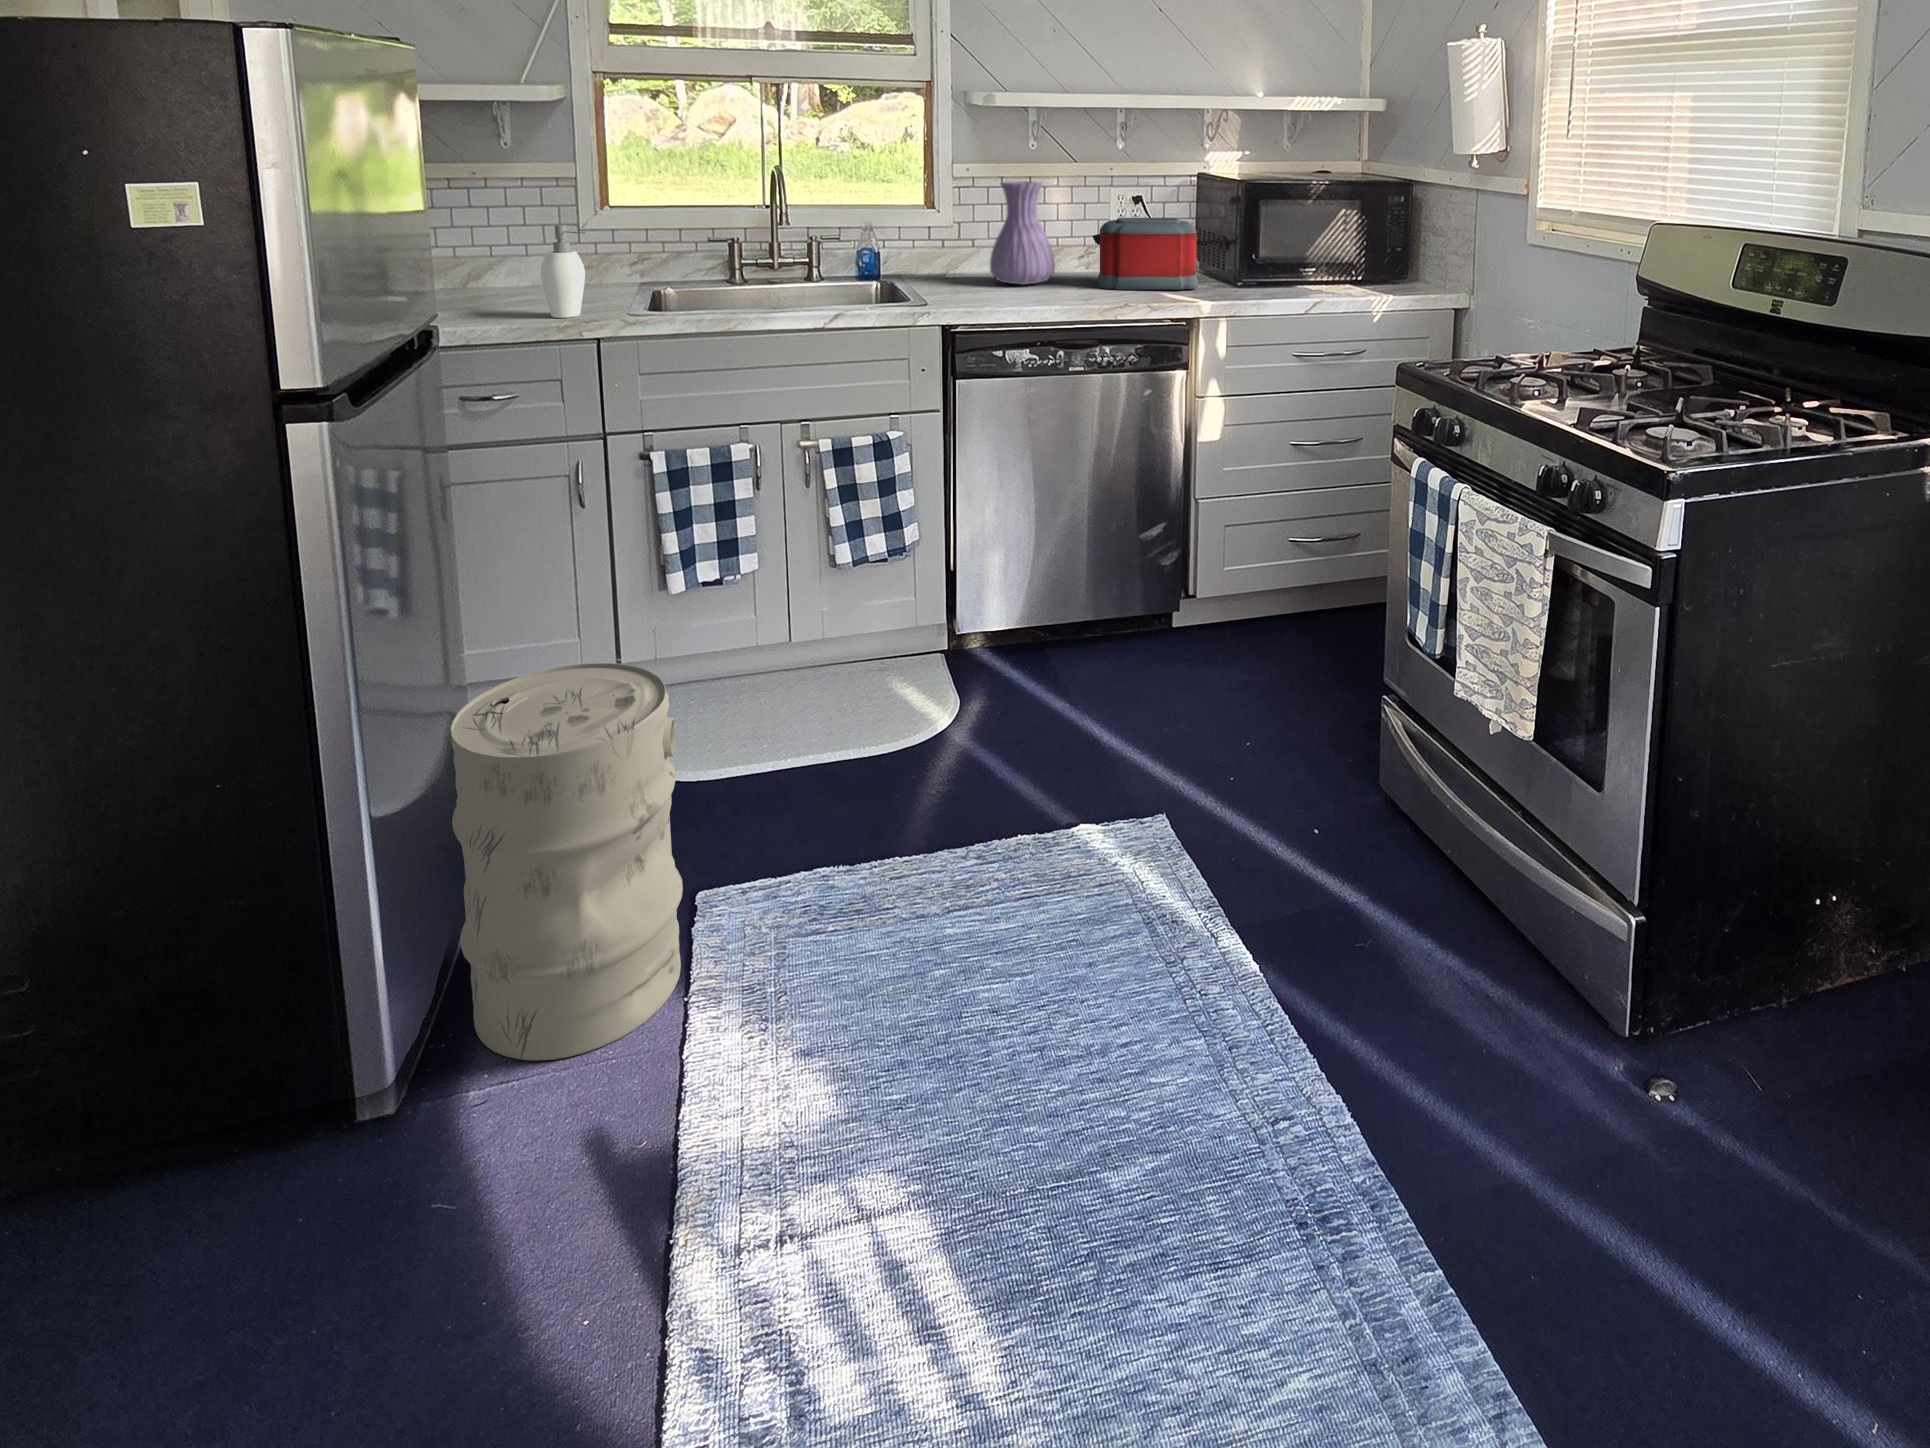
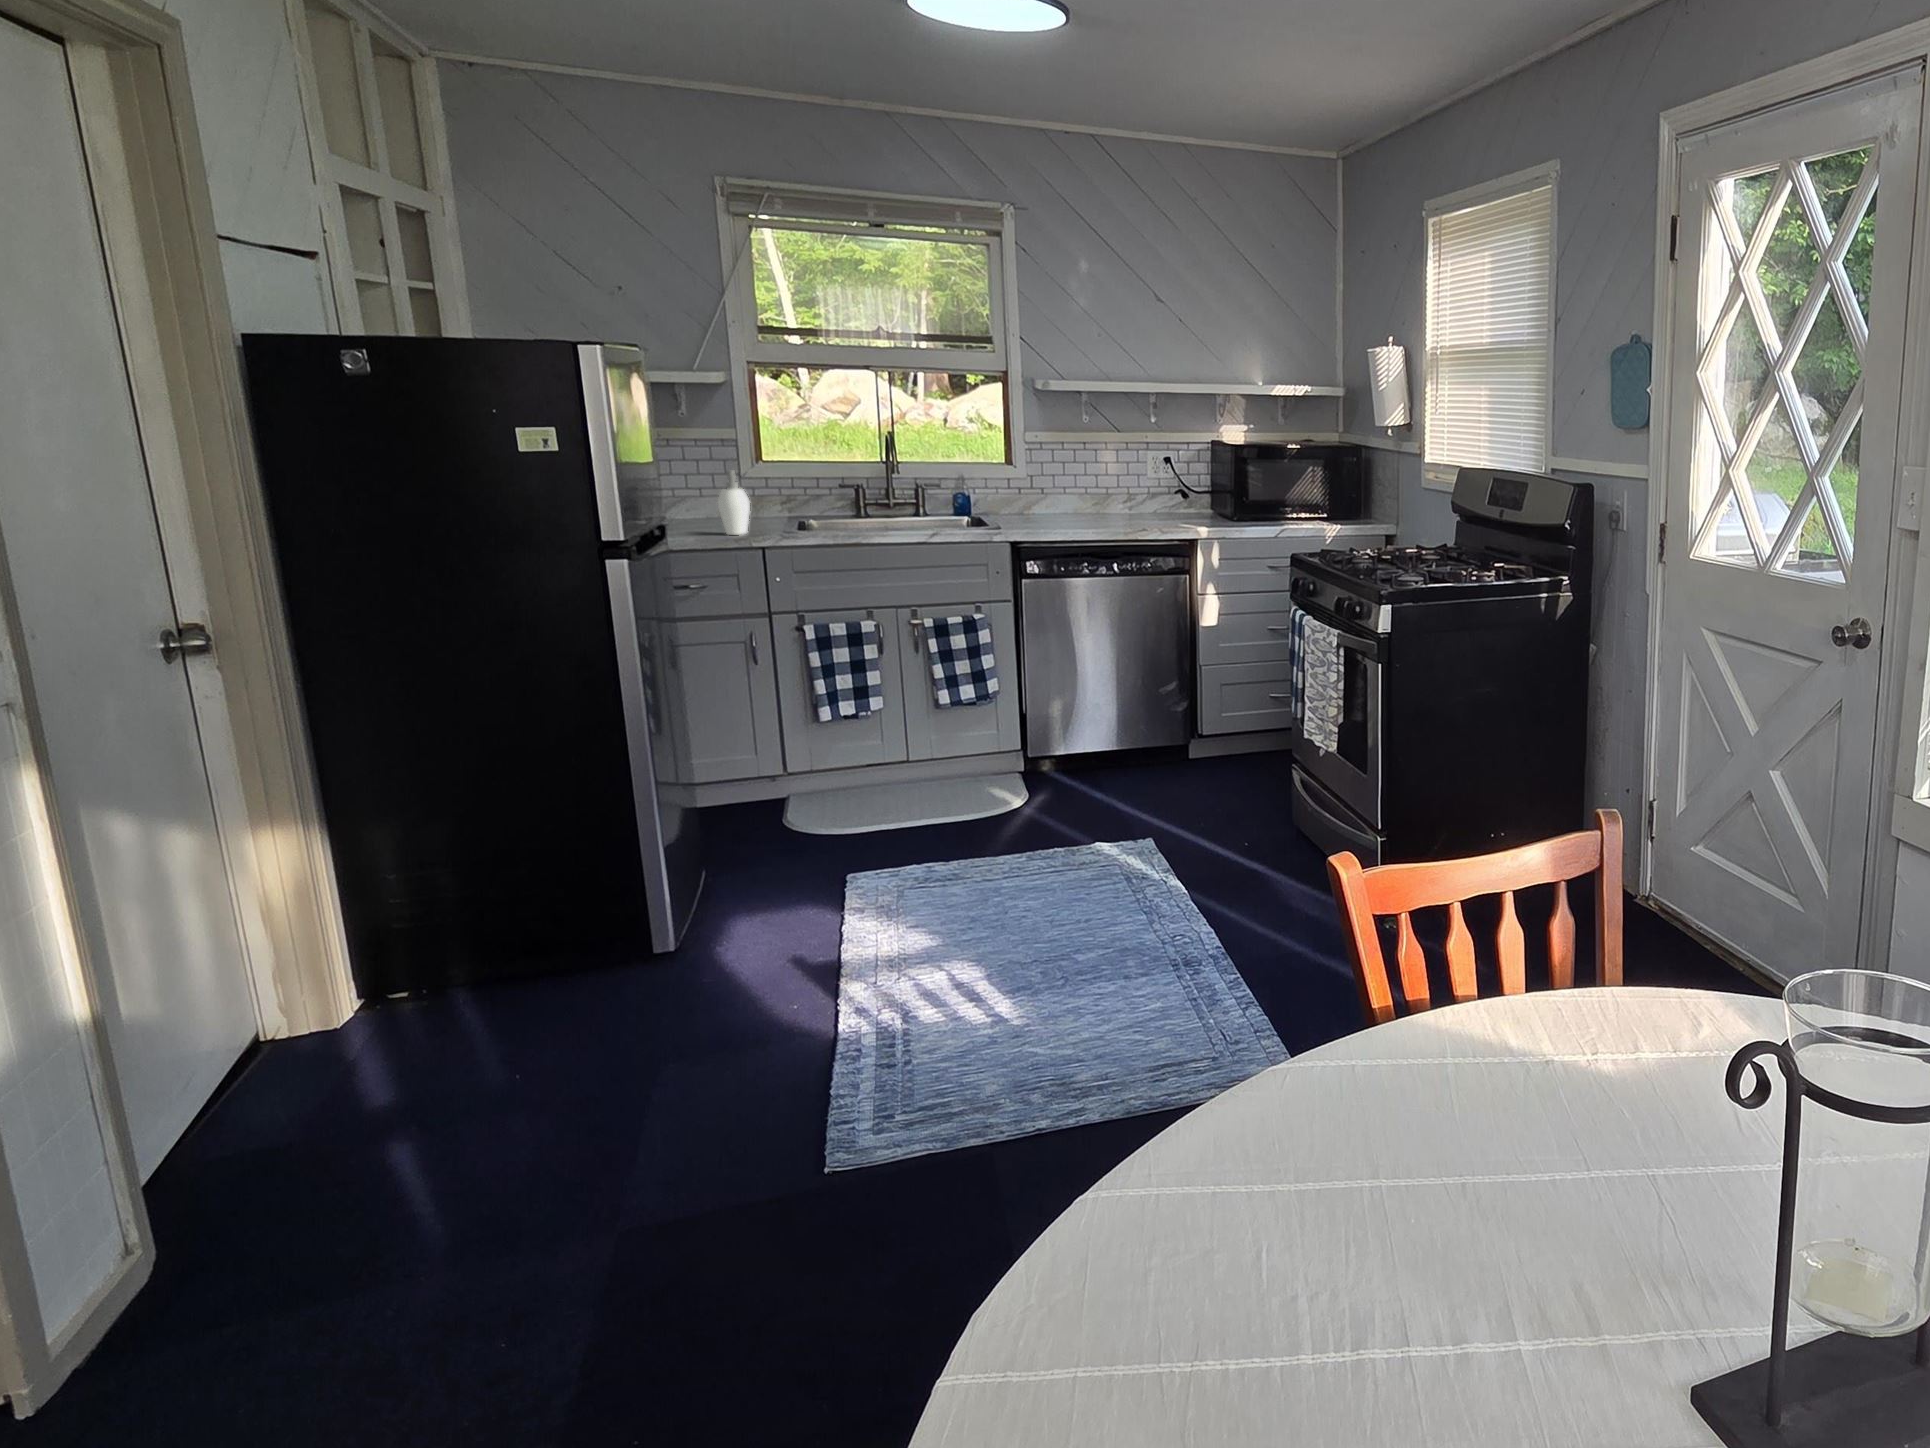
vase: present [990,181,1055,284] -> none [1054,444,1103,519]
toaster: present [1093,218,1199,290] -> none [1130,471,1209,523]
trash can: present [450,663,683,1061] -> none [694,726,837,934]

